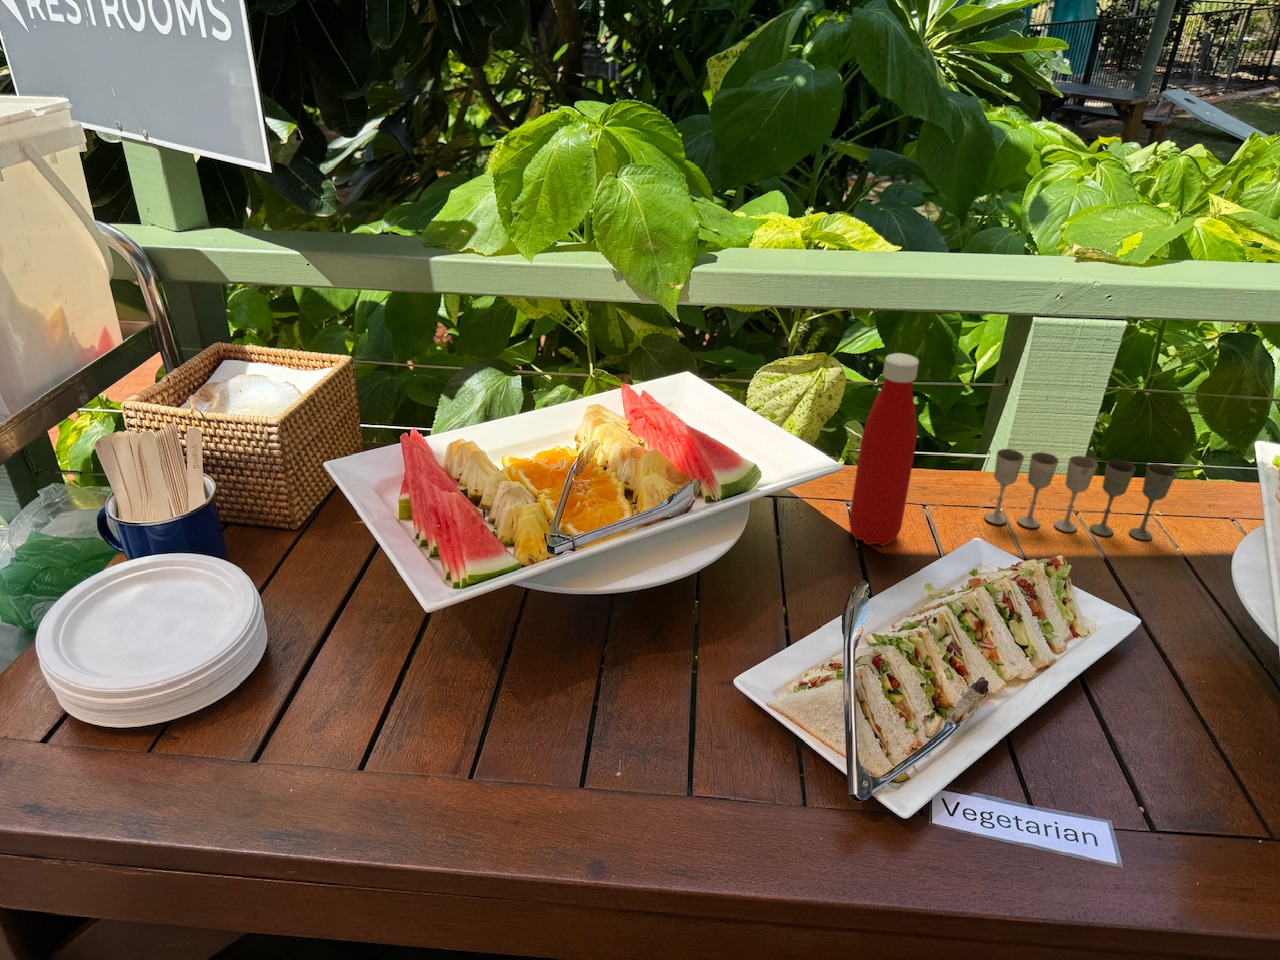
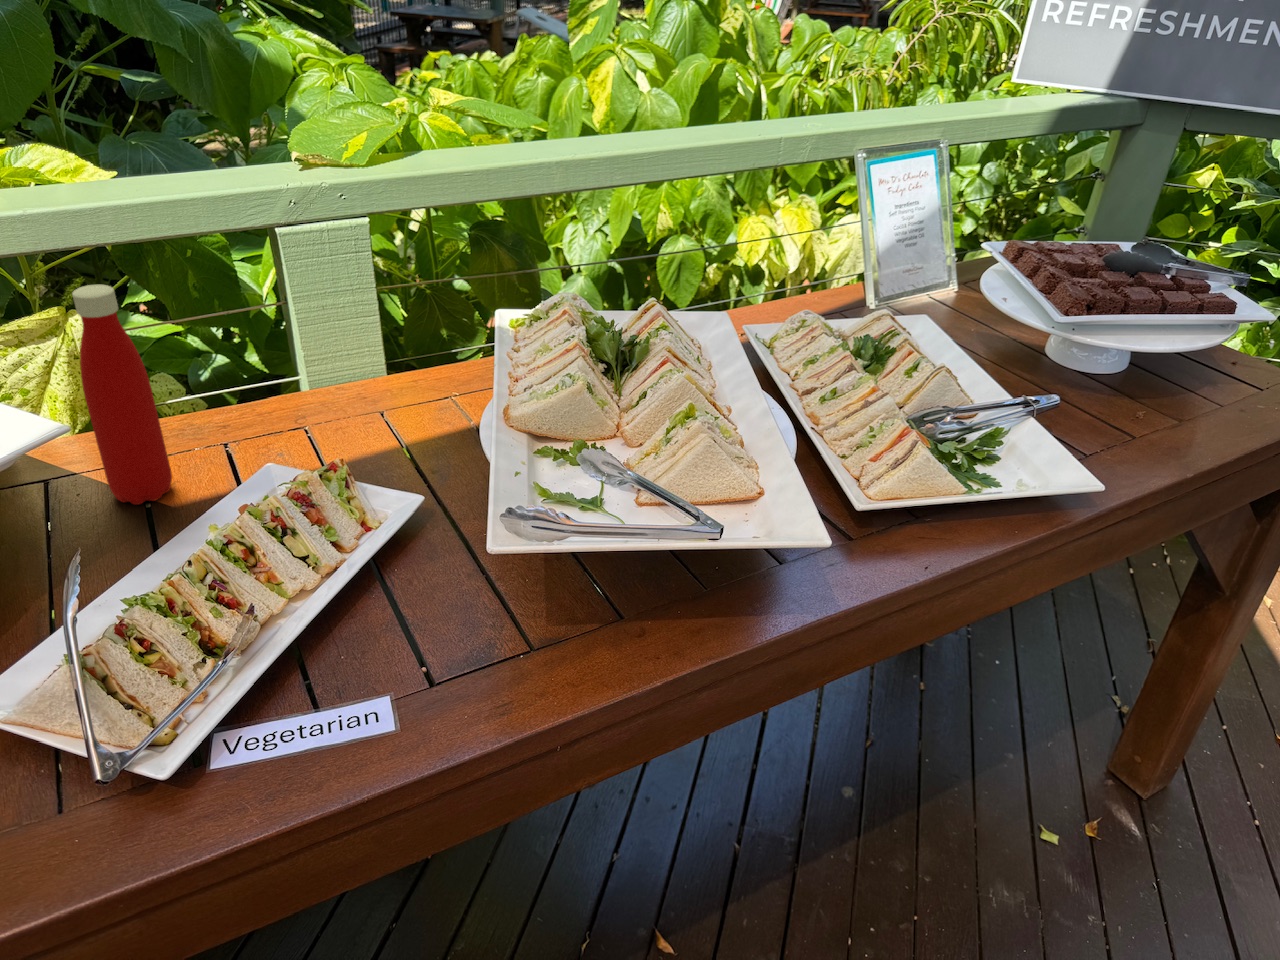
wine glass: present [985,449,1176,540] -> none [256,347,434,445]

